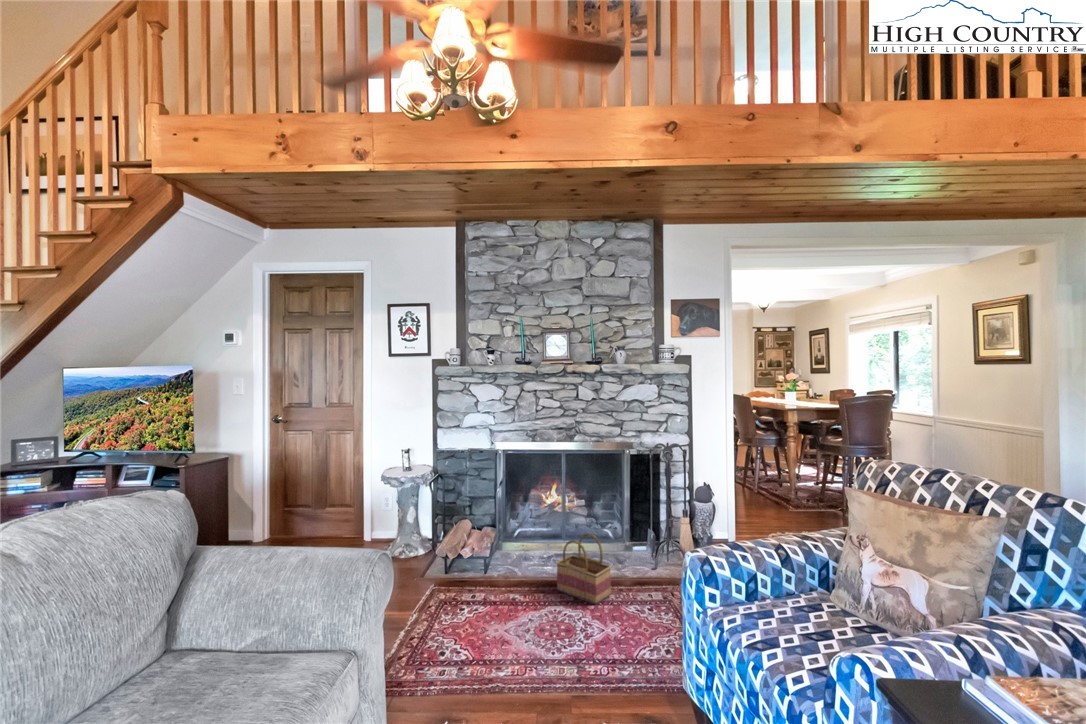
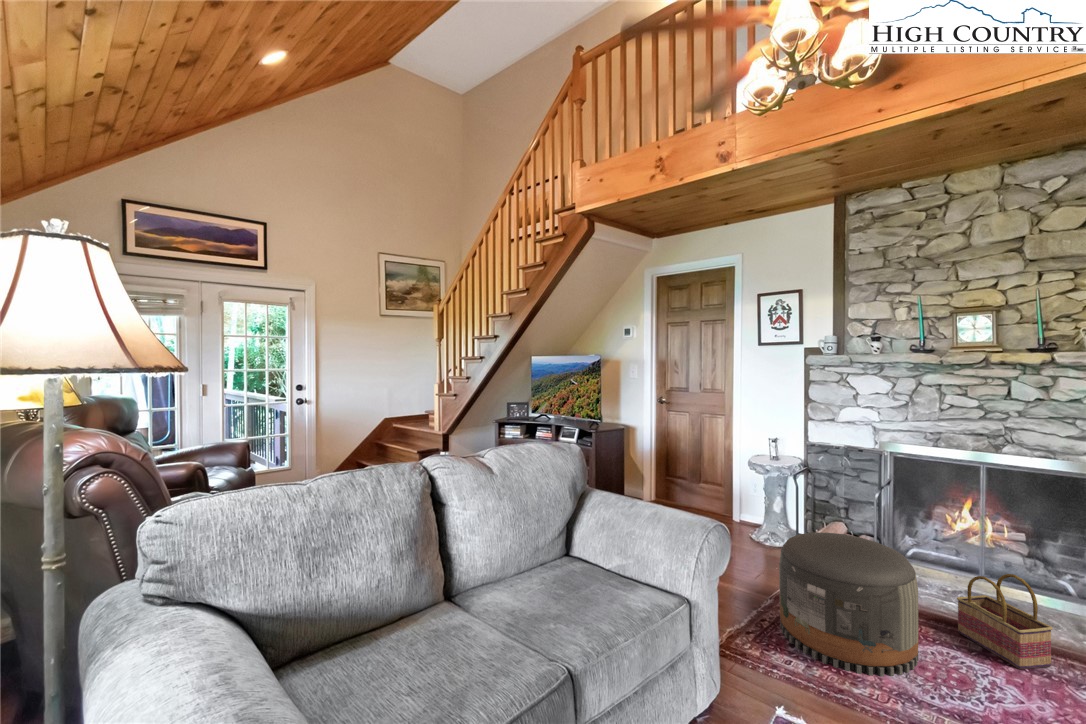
pouf: none [428,531,538,660] -> present [779,533,918,677]

